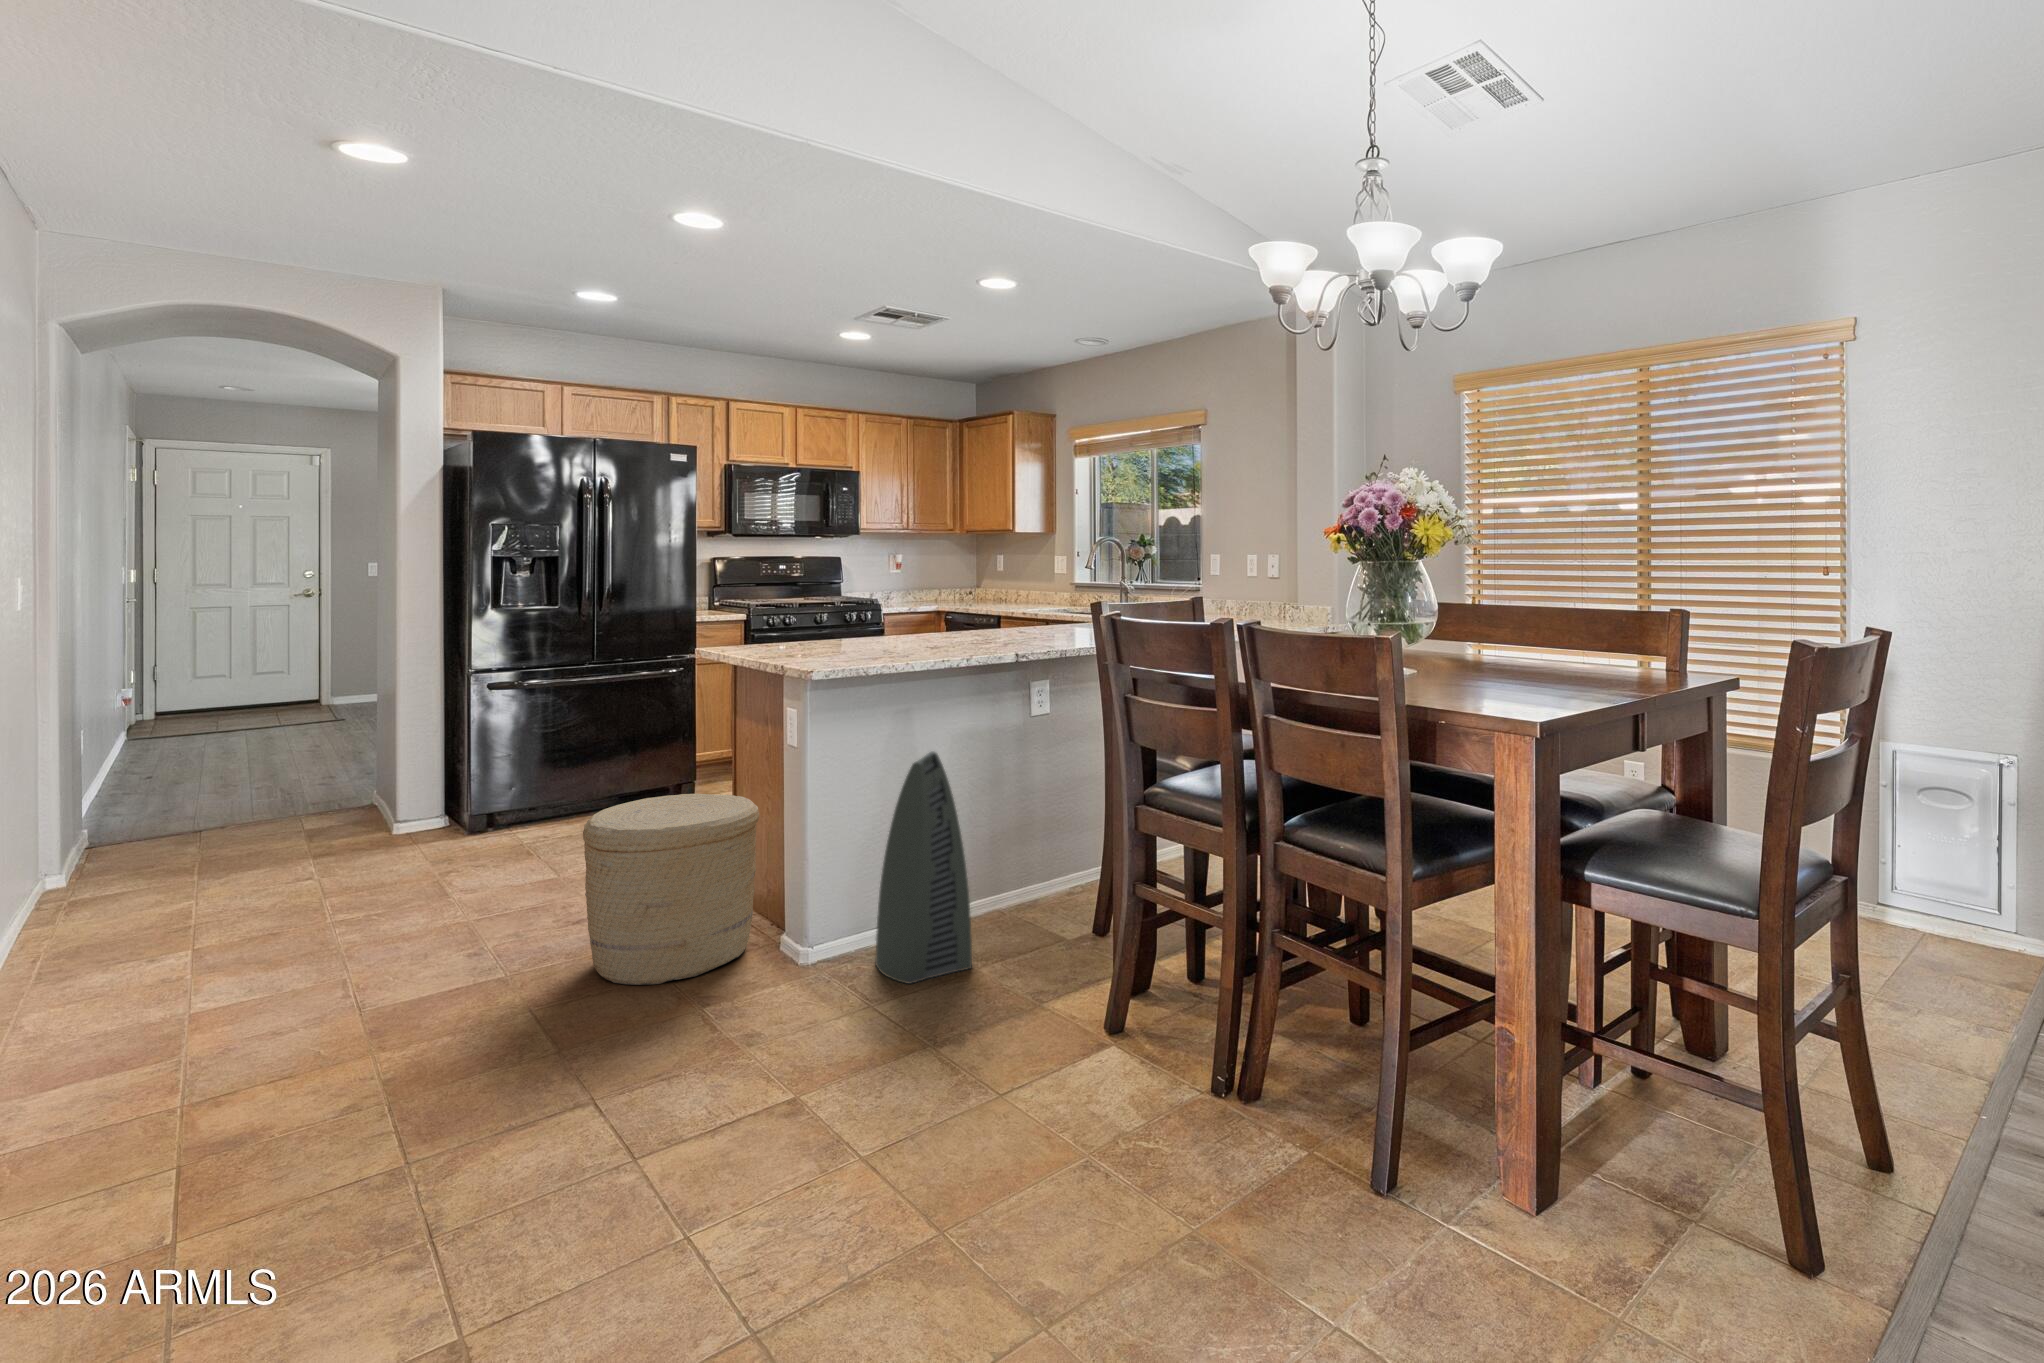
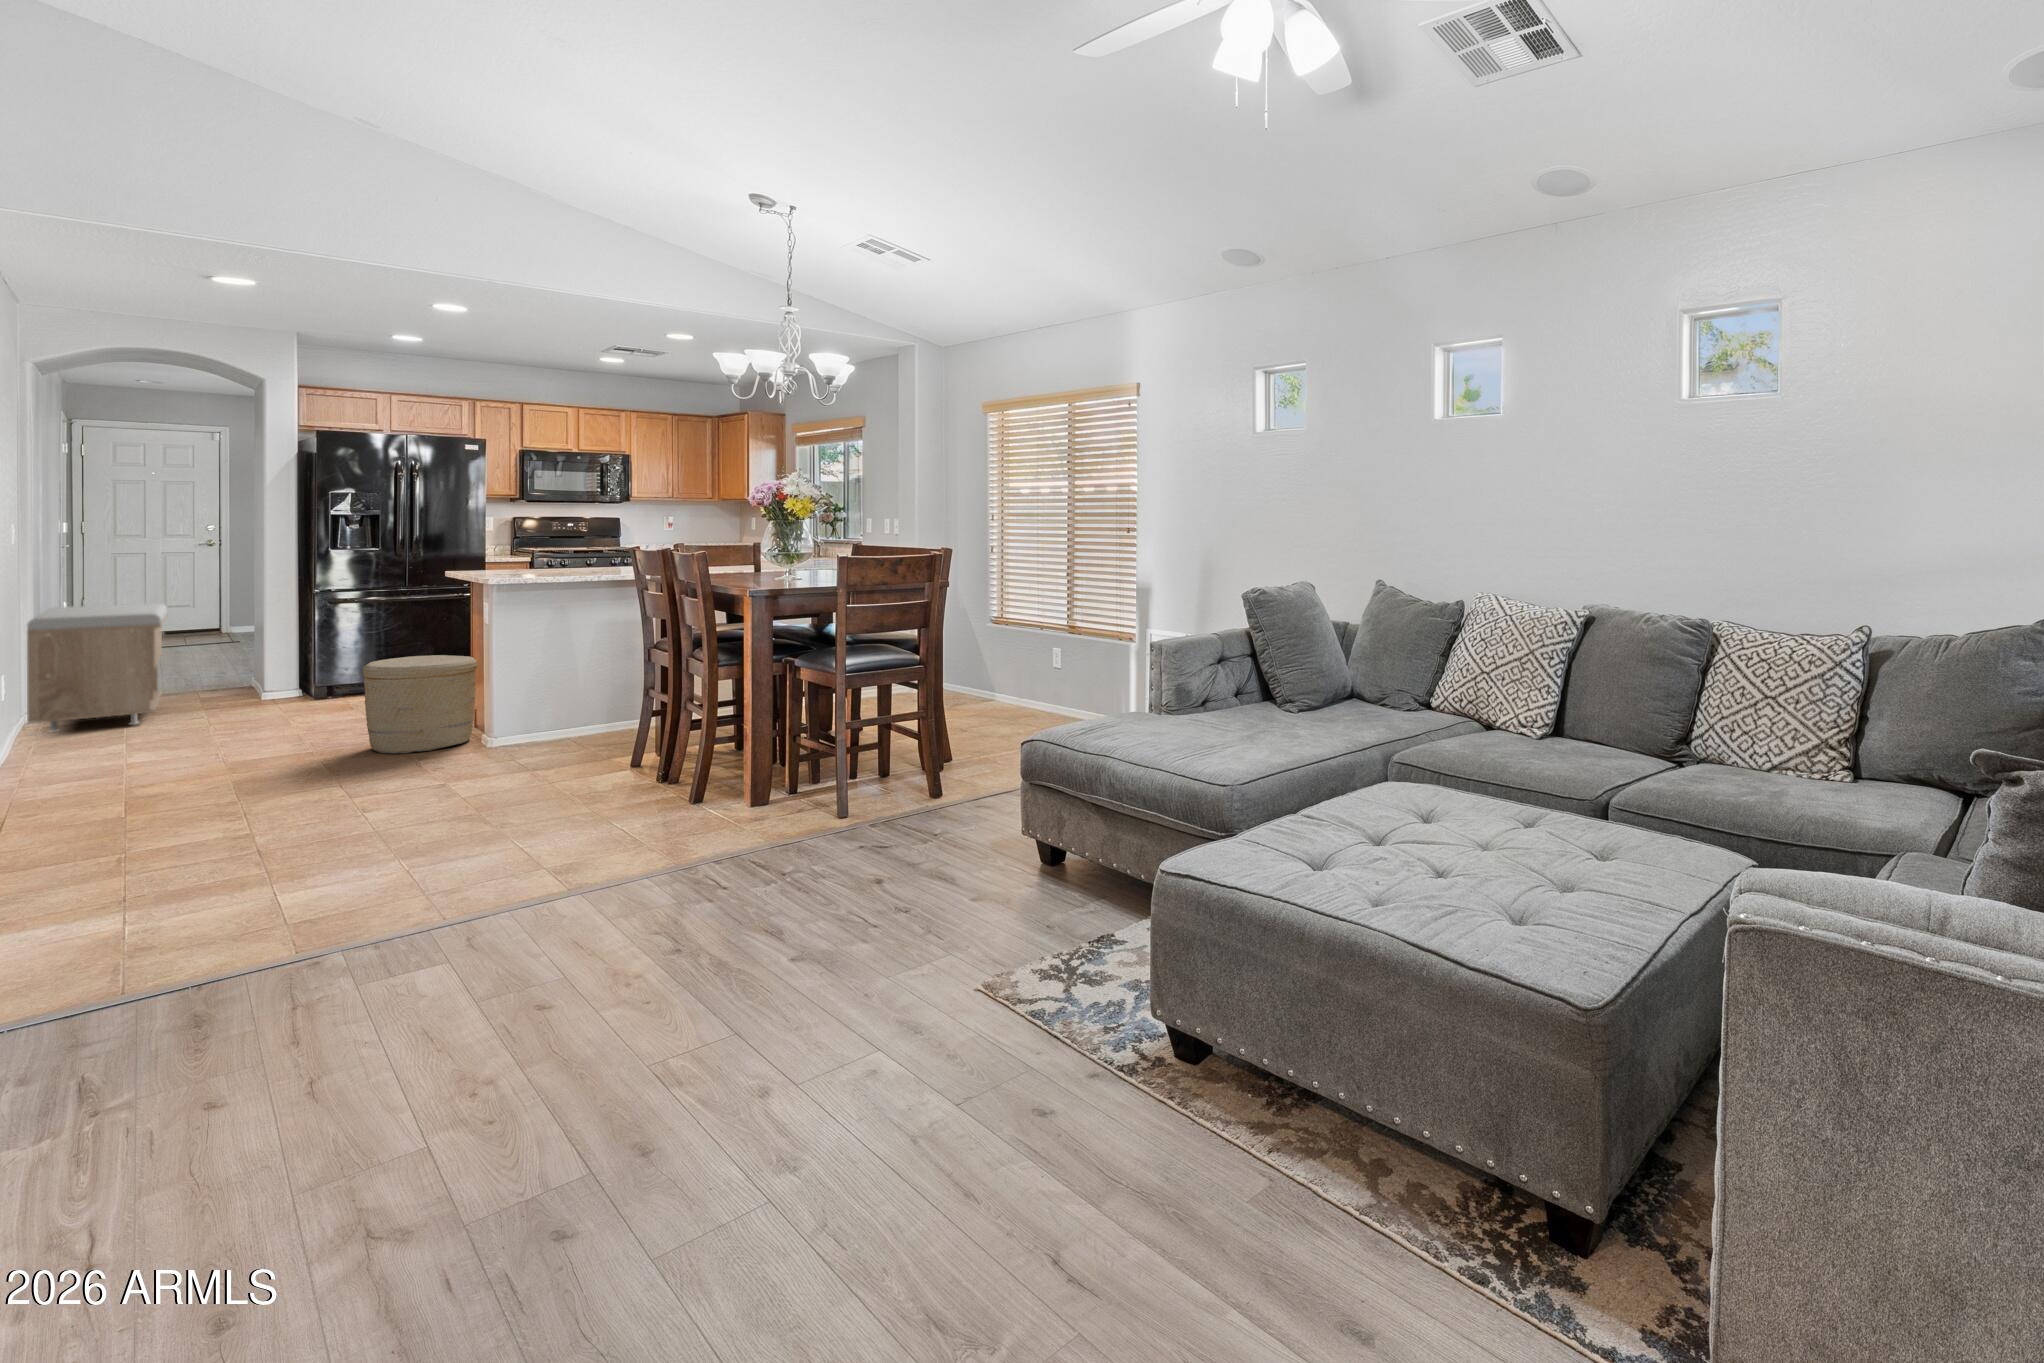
storage bench: none [39,693,259,918] -> present [27,603,167,732]
air purifier: present [876,751,972,984] -> none [540,628,597,753]

